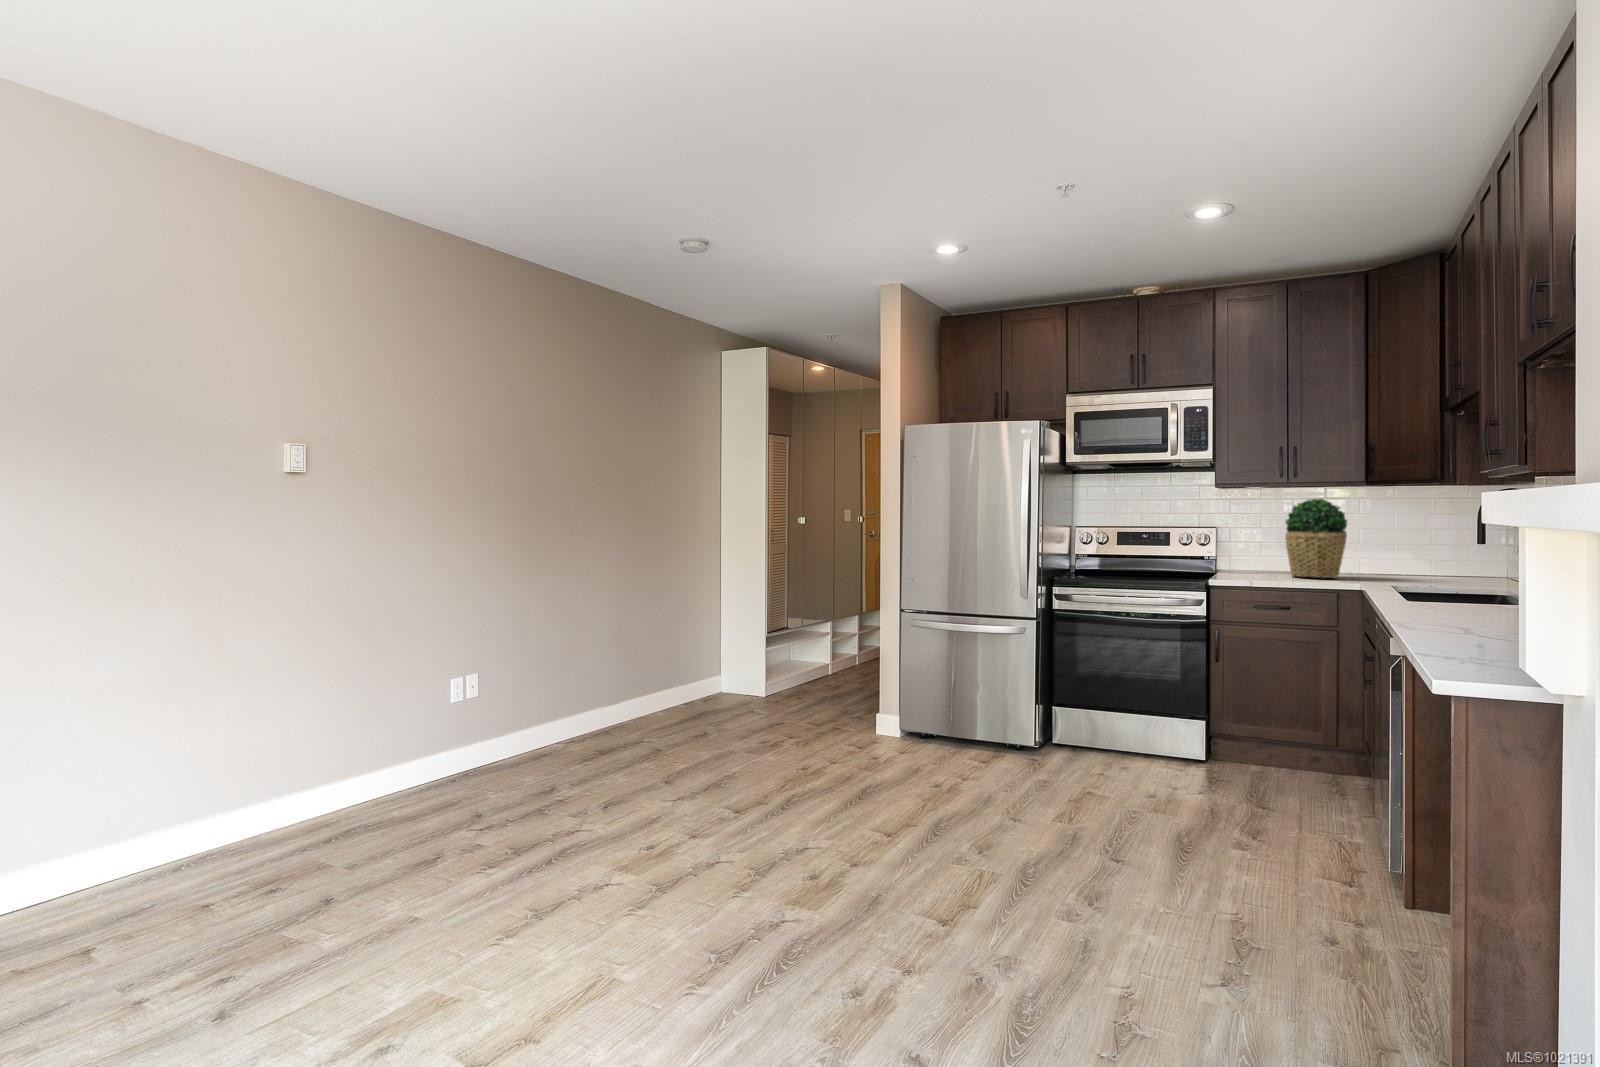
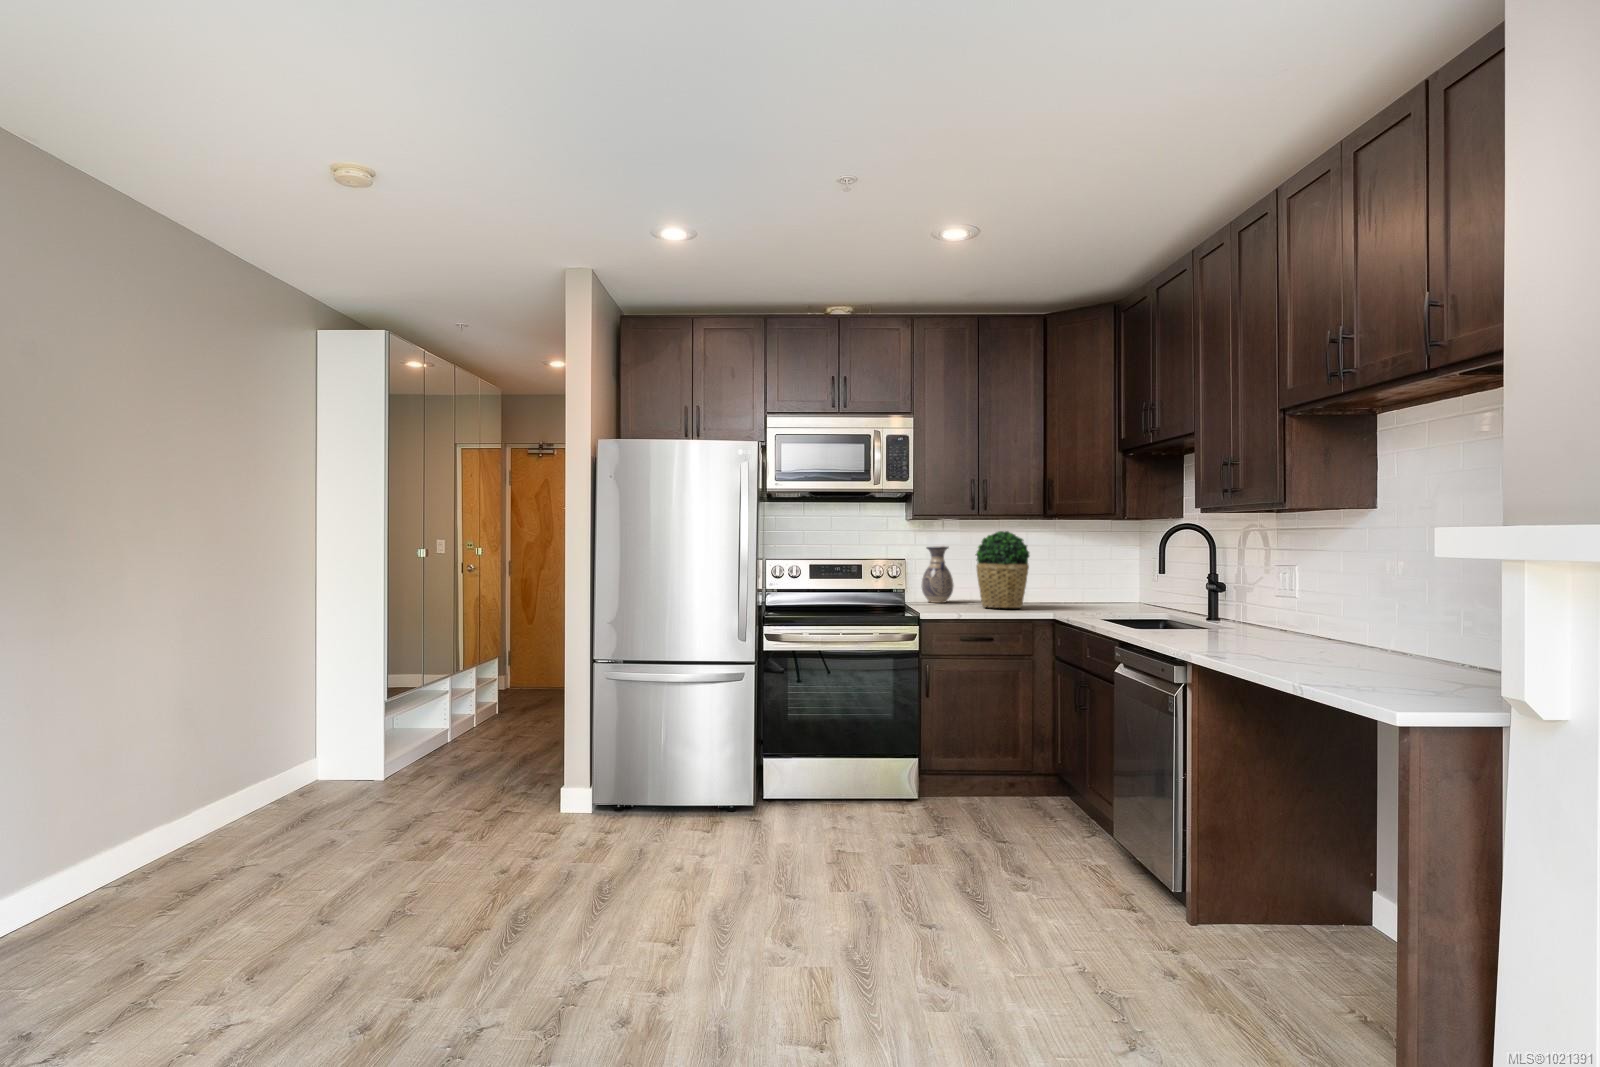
vase: none [1232,516,1267,572] -> present [922,546,954,603]

